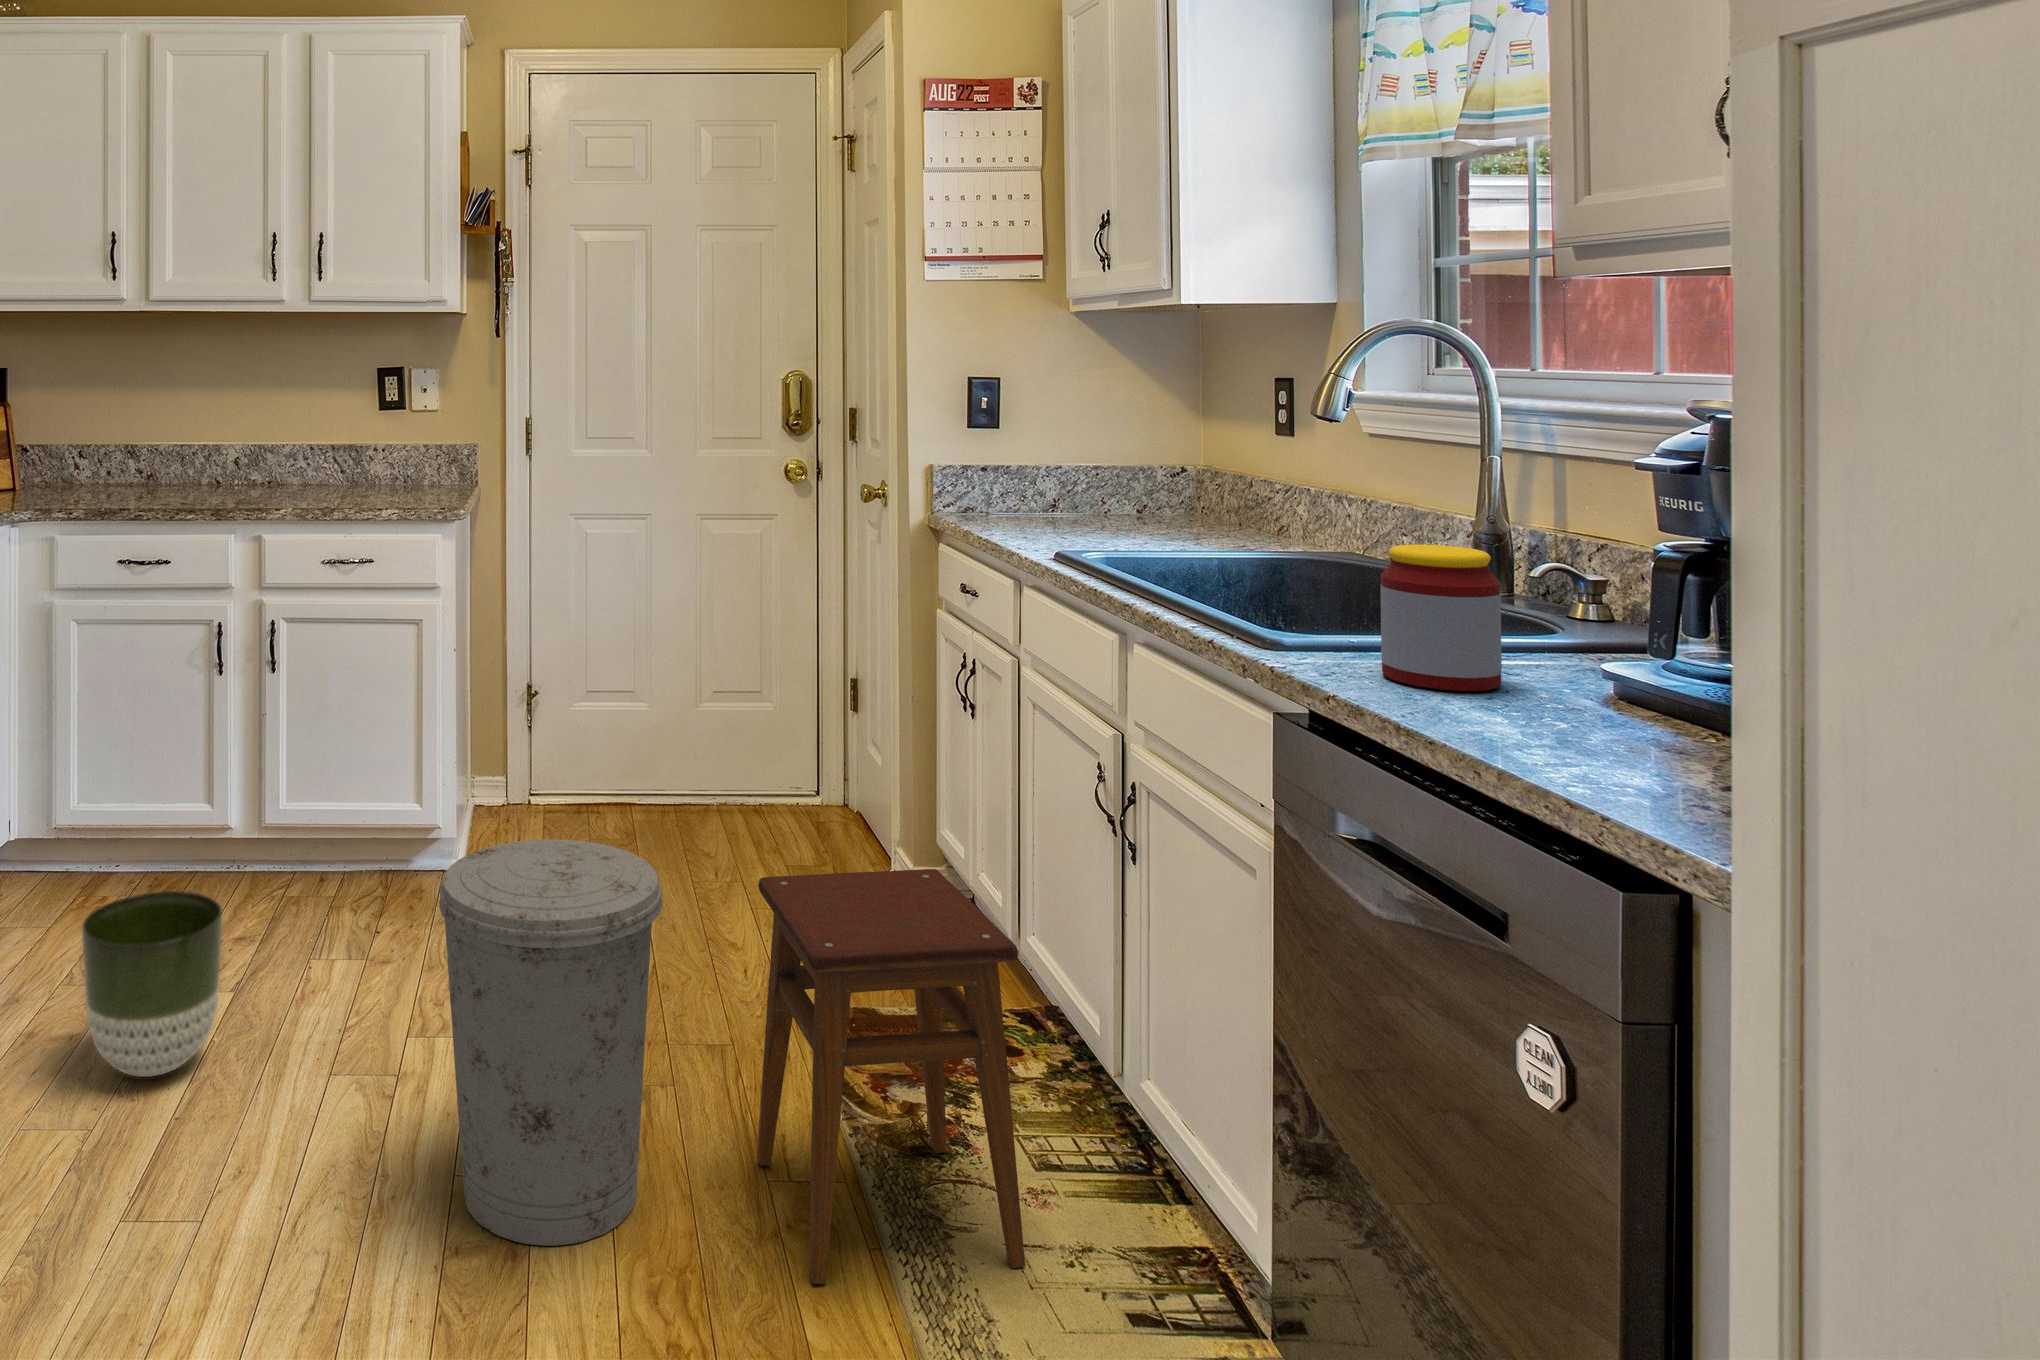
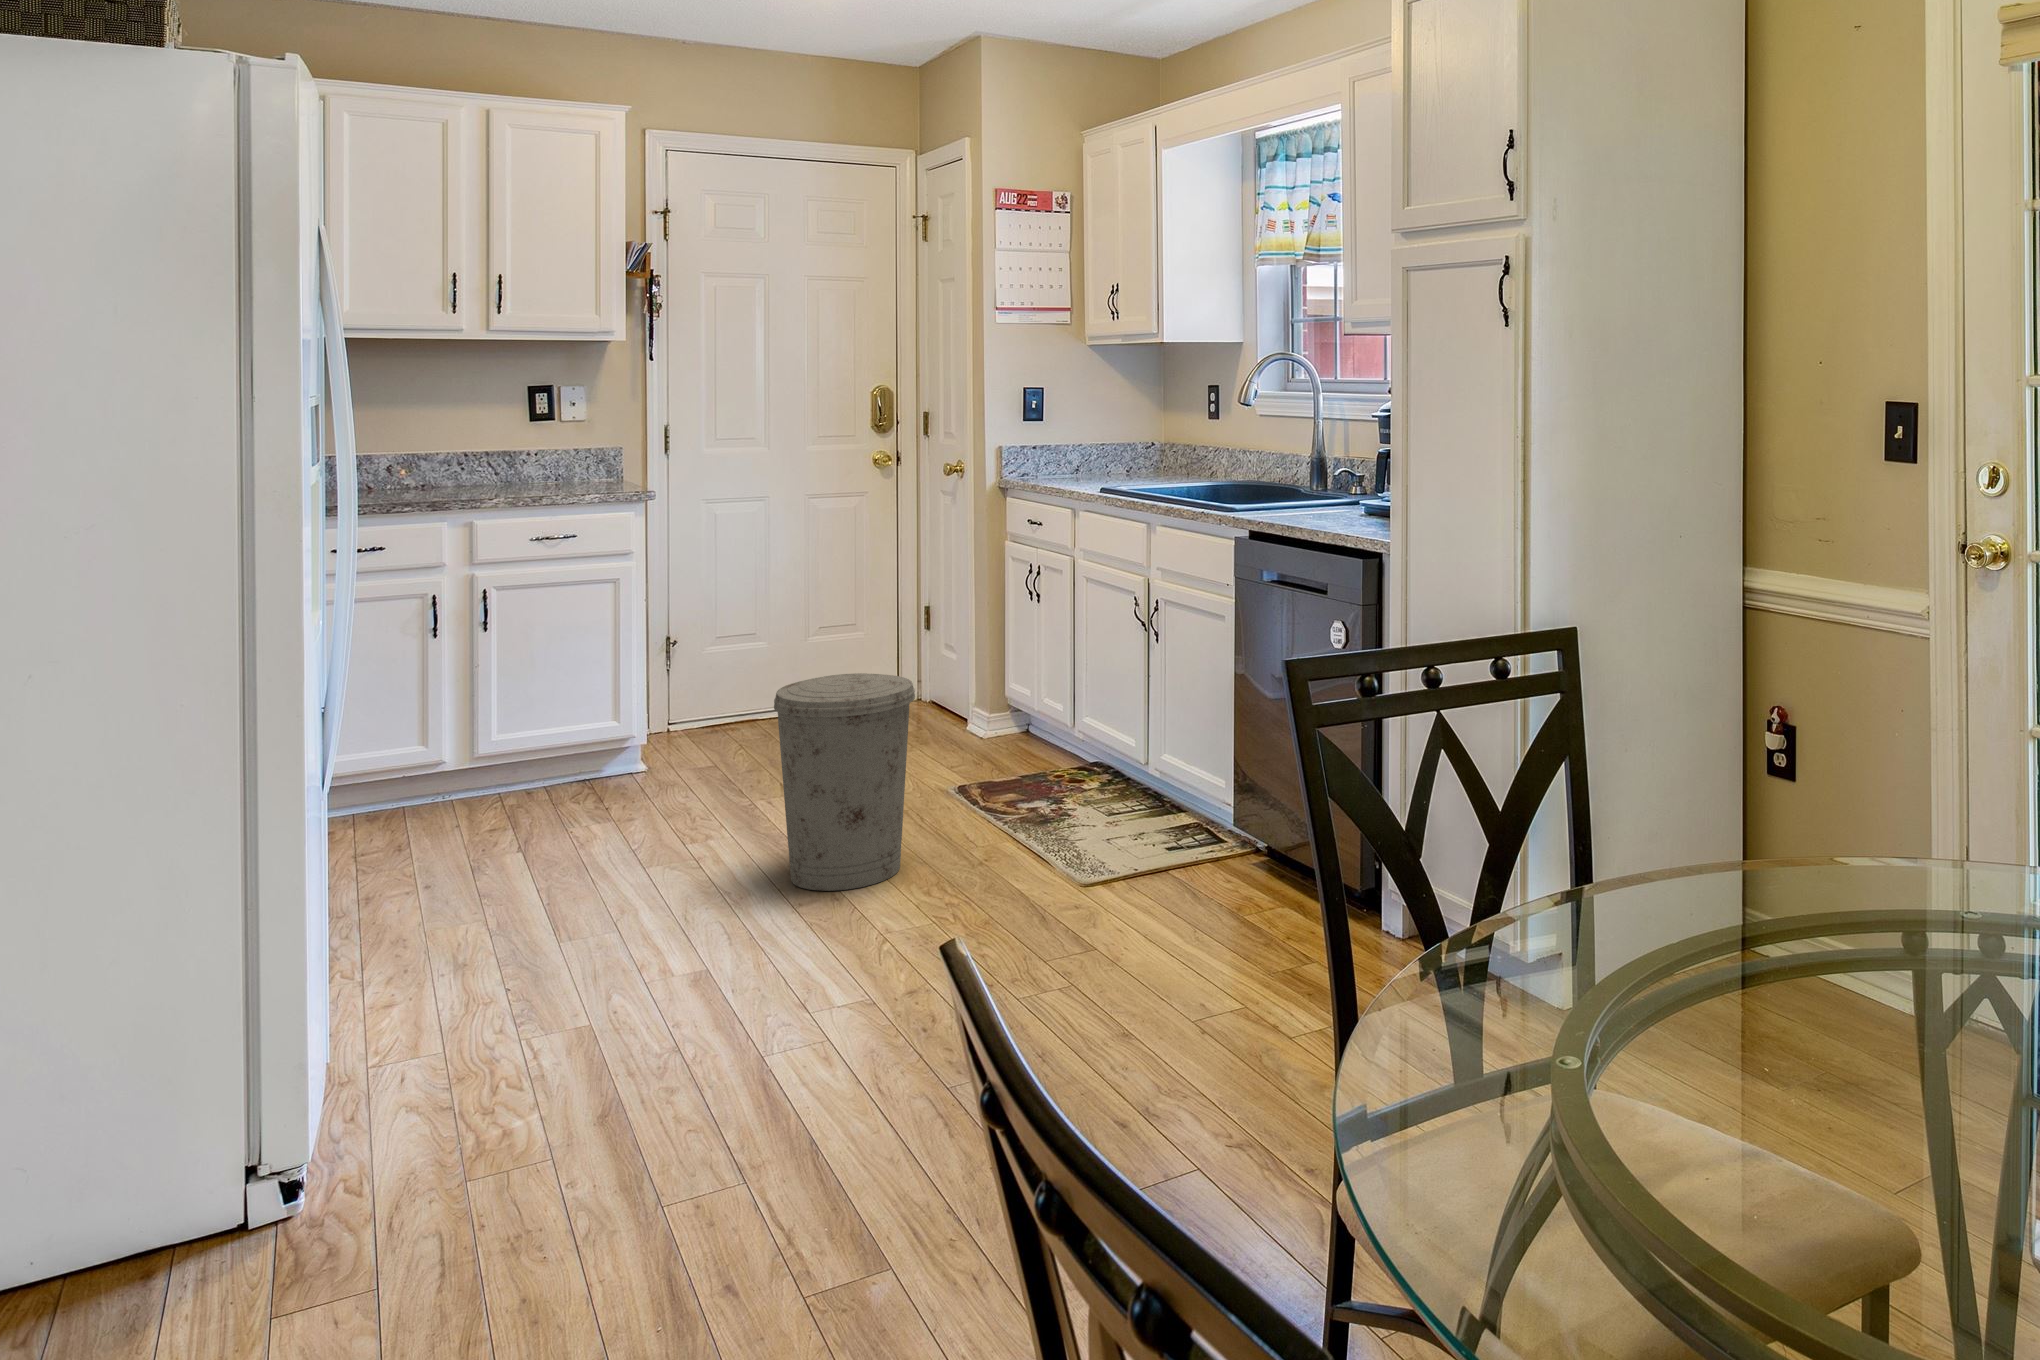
jar: present [1381,544,1502,691] -> none [1274,458,1318,517]
stool: present [757,869,1025,1284] -> none [959,662,1114,866]
planter: present [82,891,222,1077] -> none [446,771,560,896]

